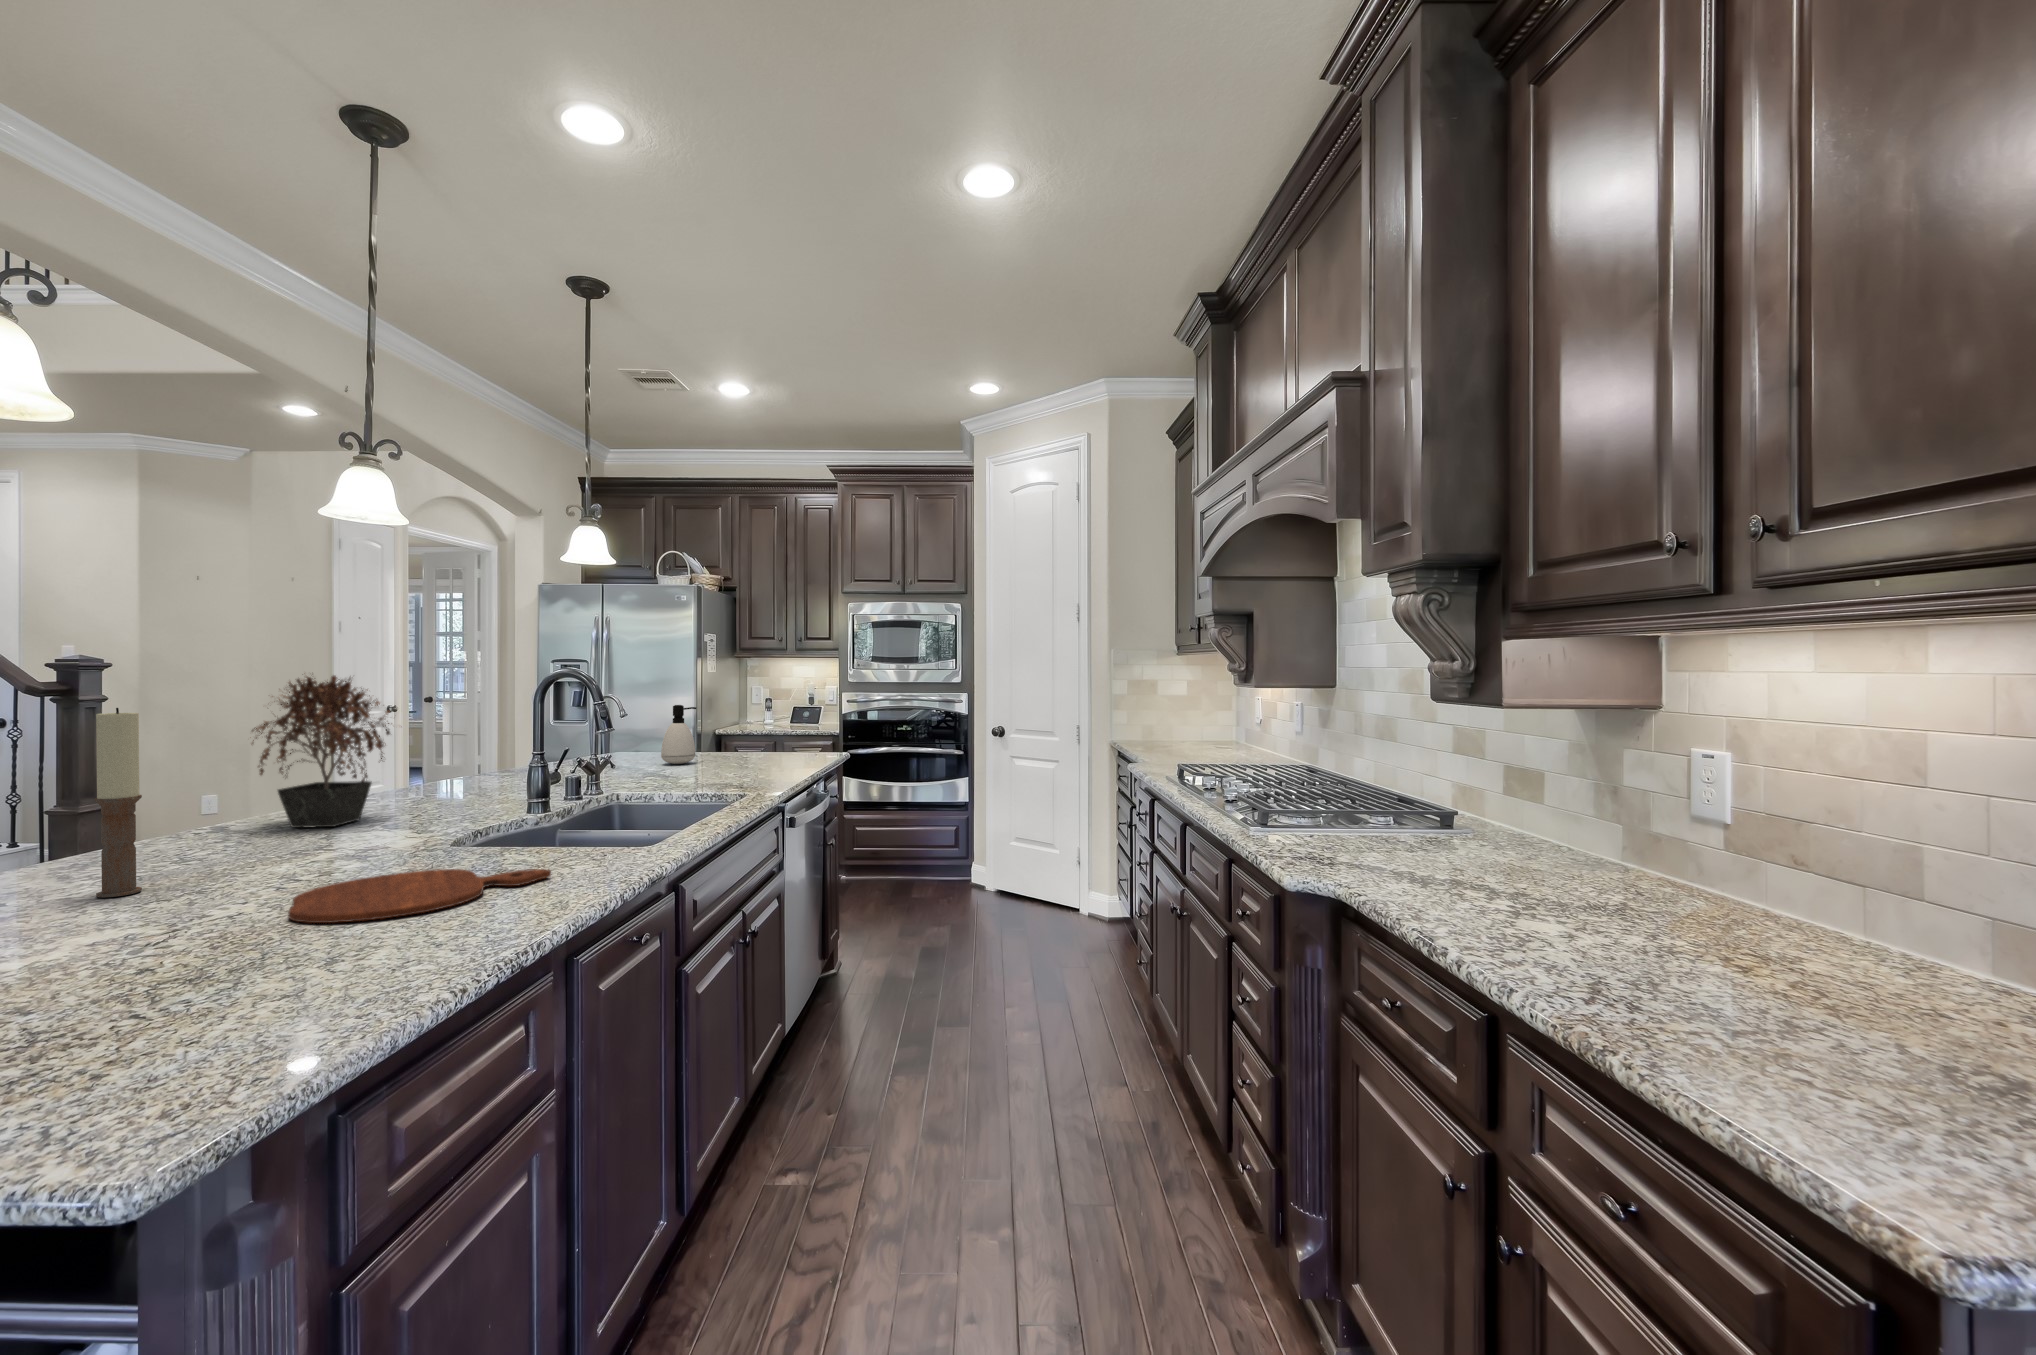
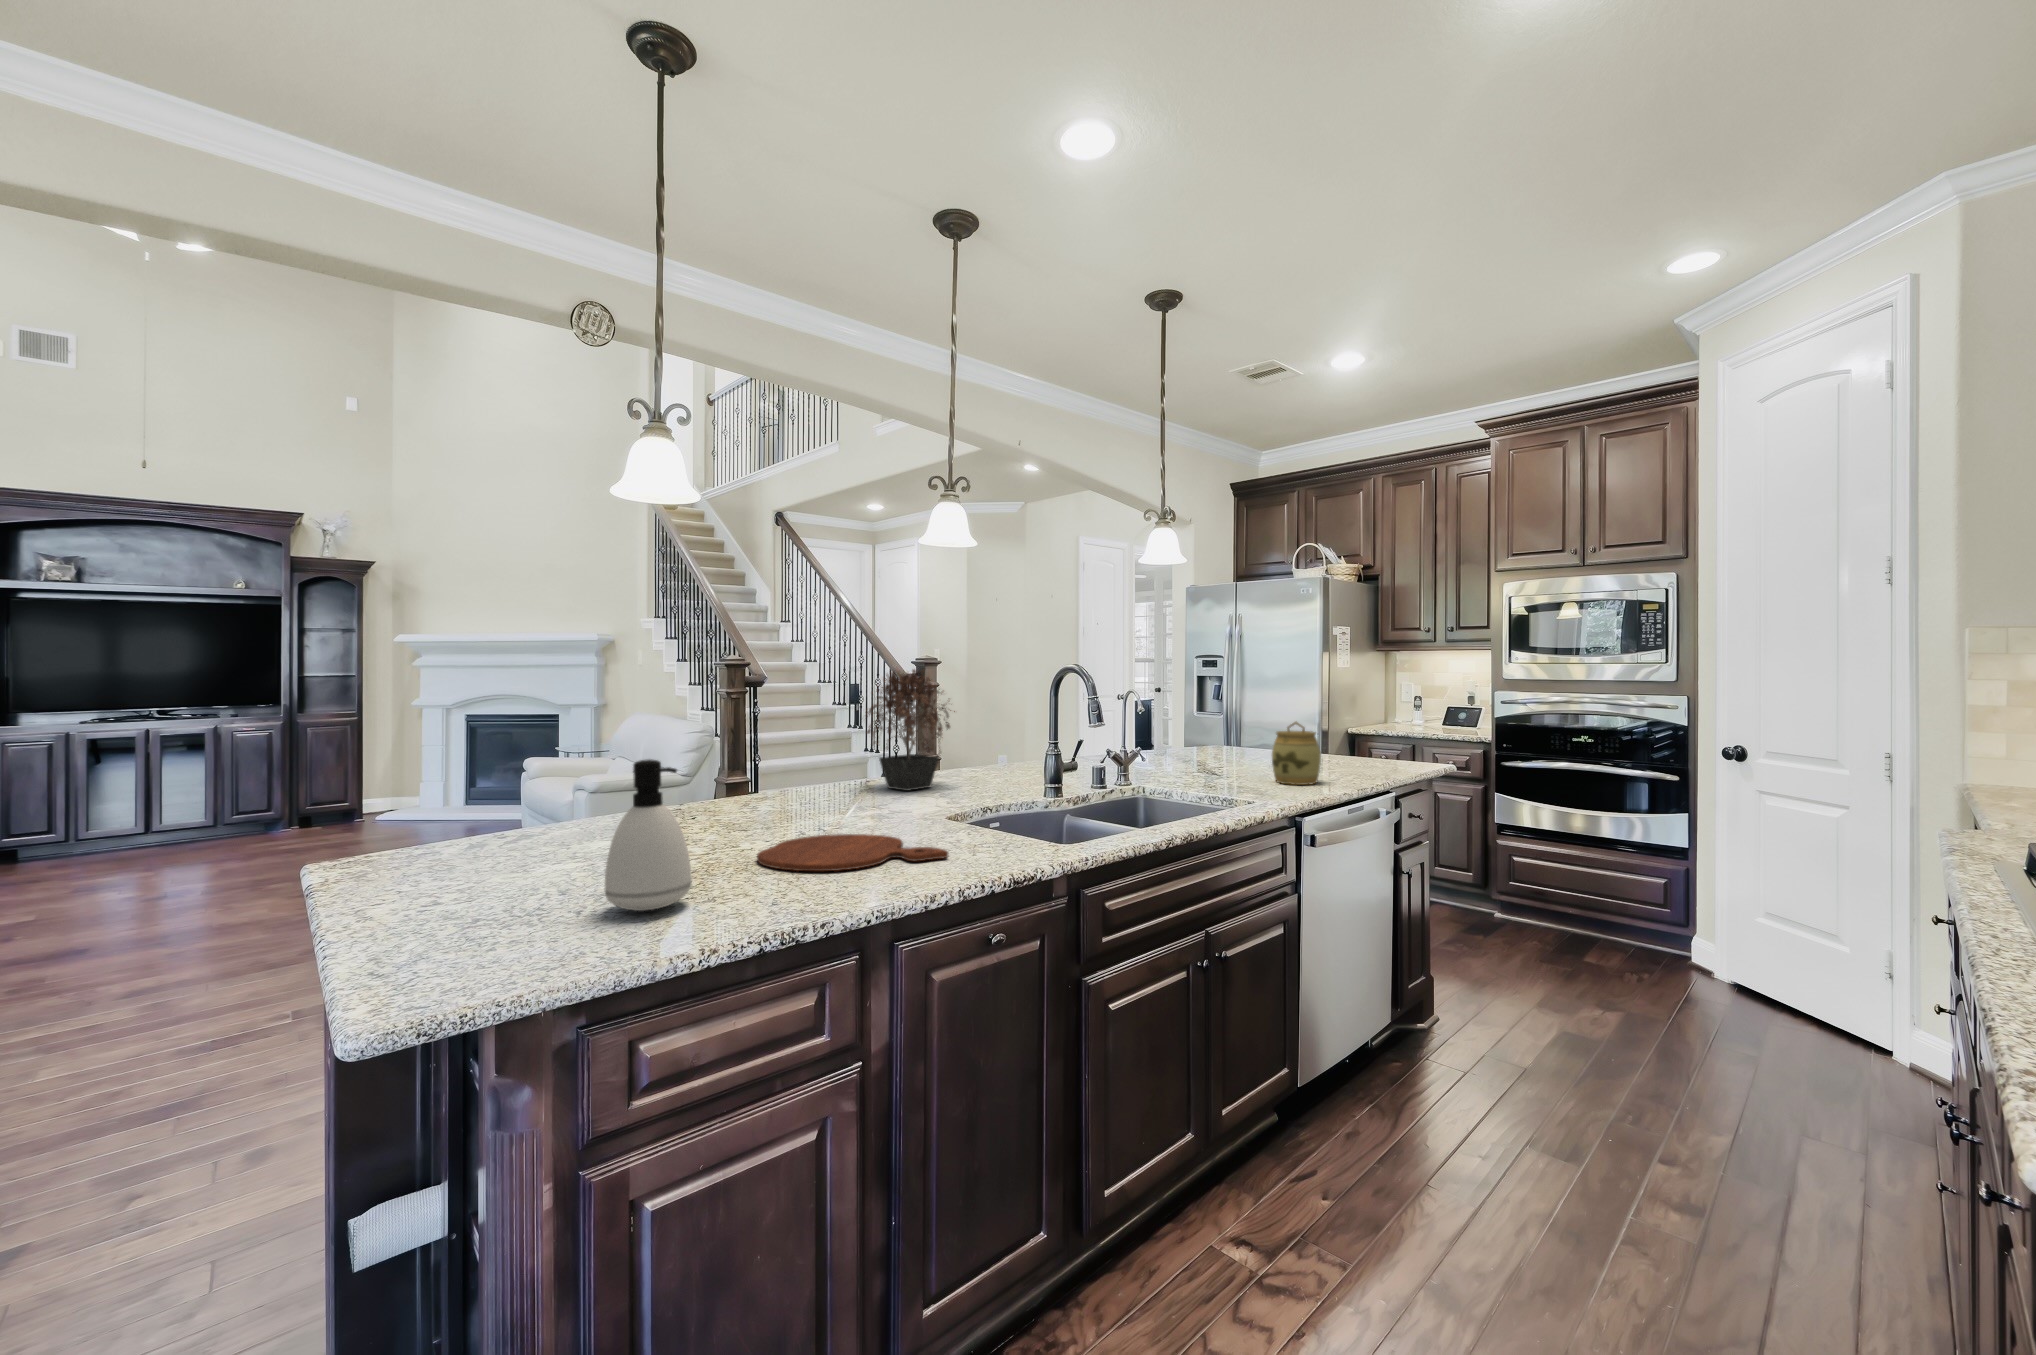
soap dispenser: present [661,705,696,764] -> present [605,759,692,911]
candle: present [95,708,142,897] -> none [723,690,747,823]
jar: none [736,722,778,779] -> present [1272,722,1321,785]

